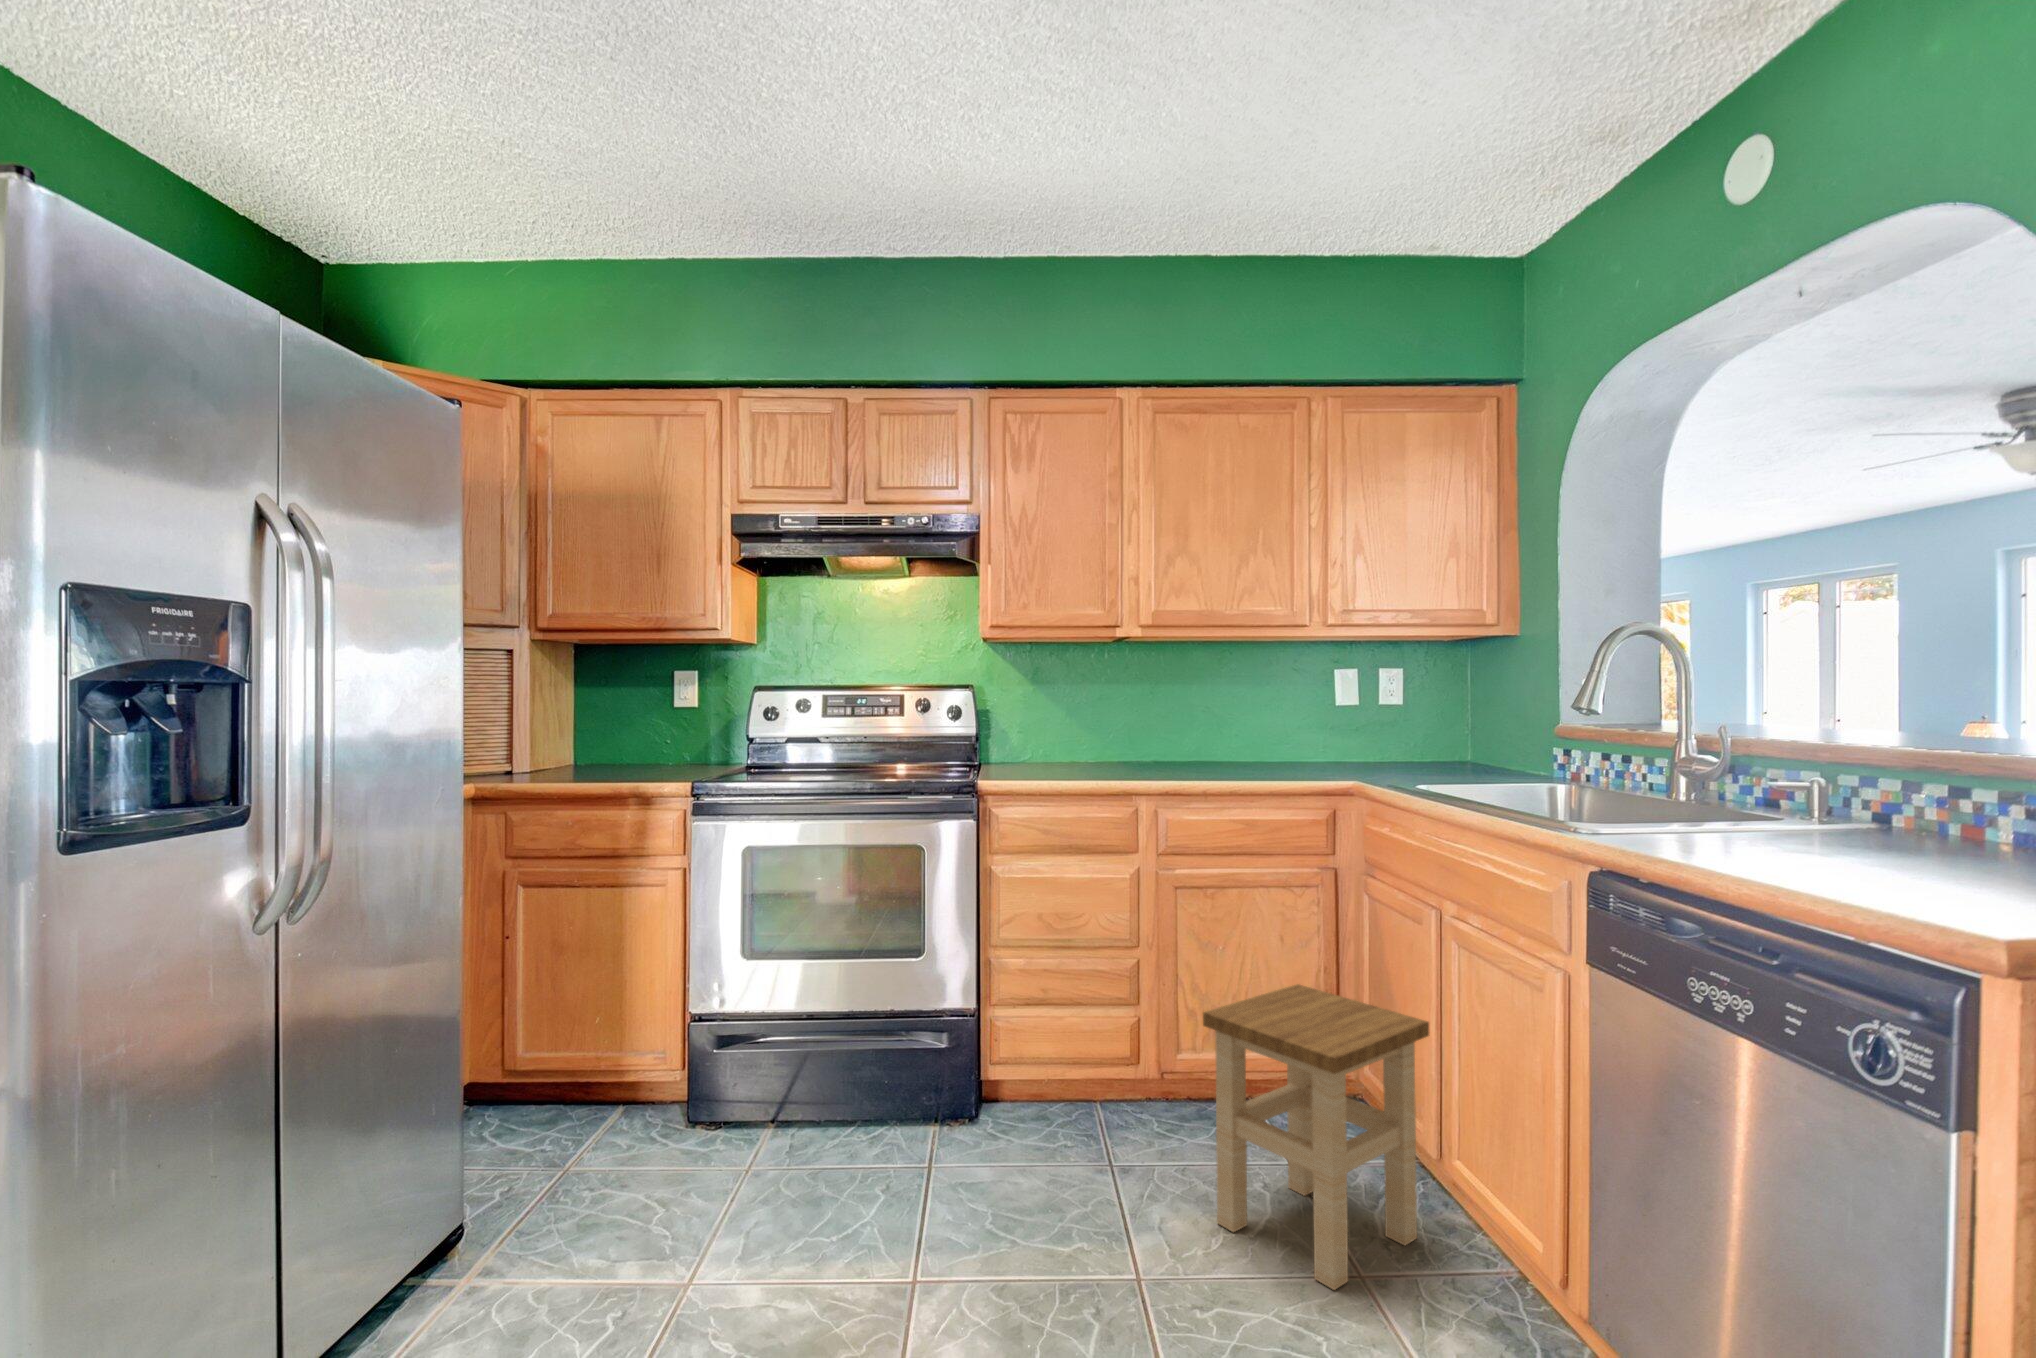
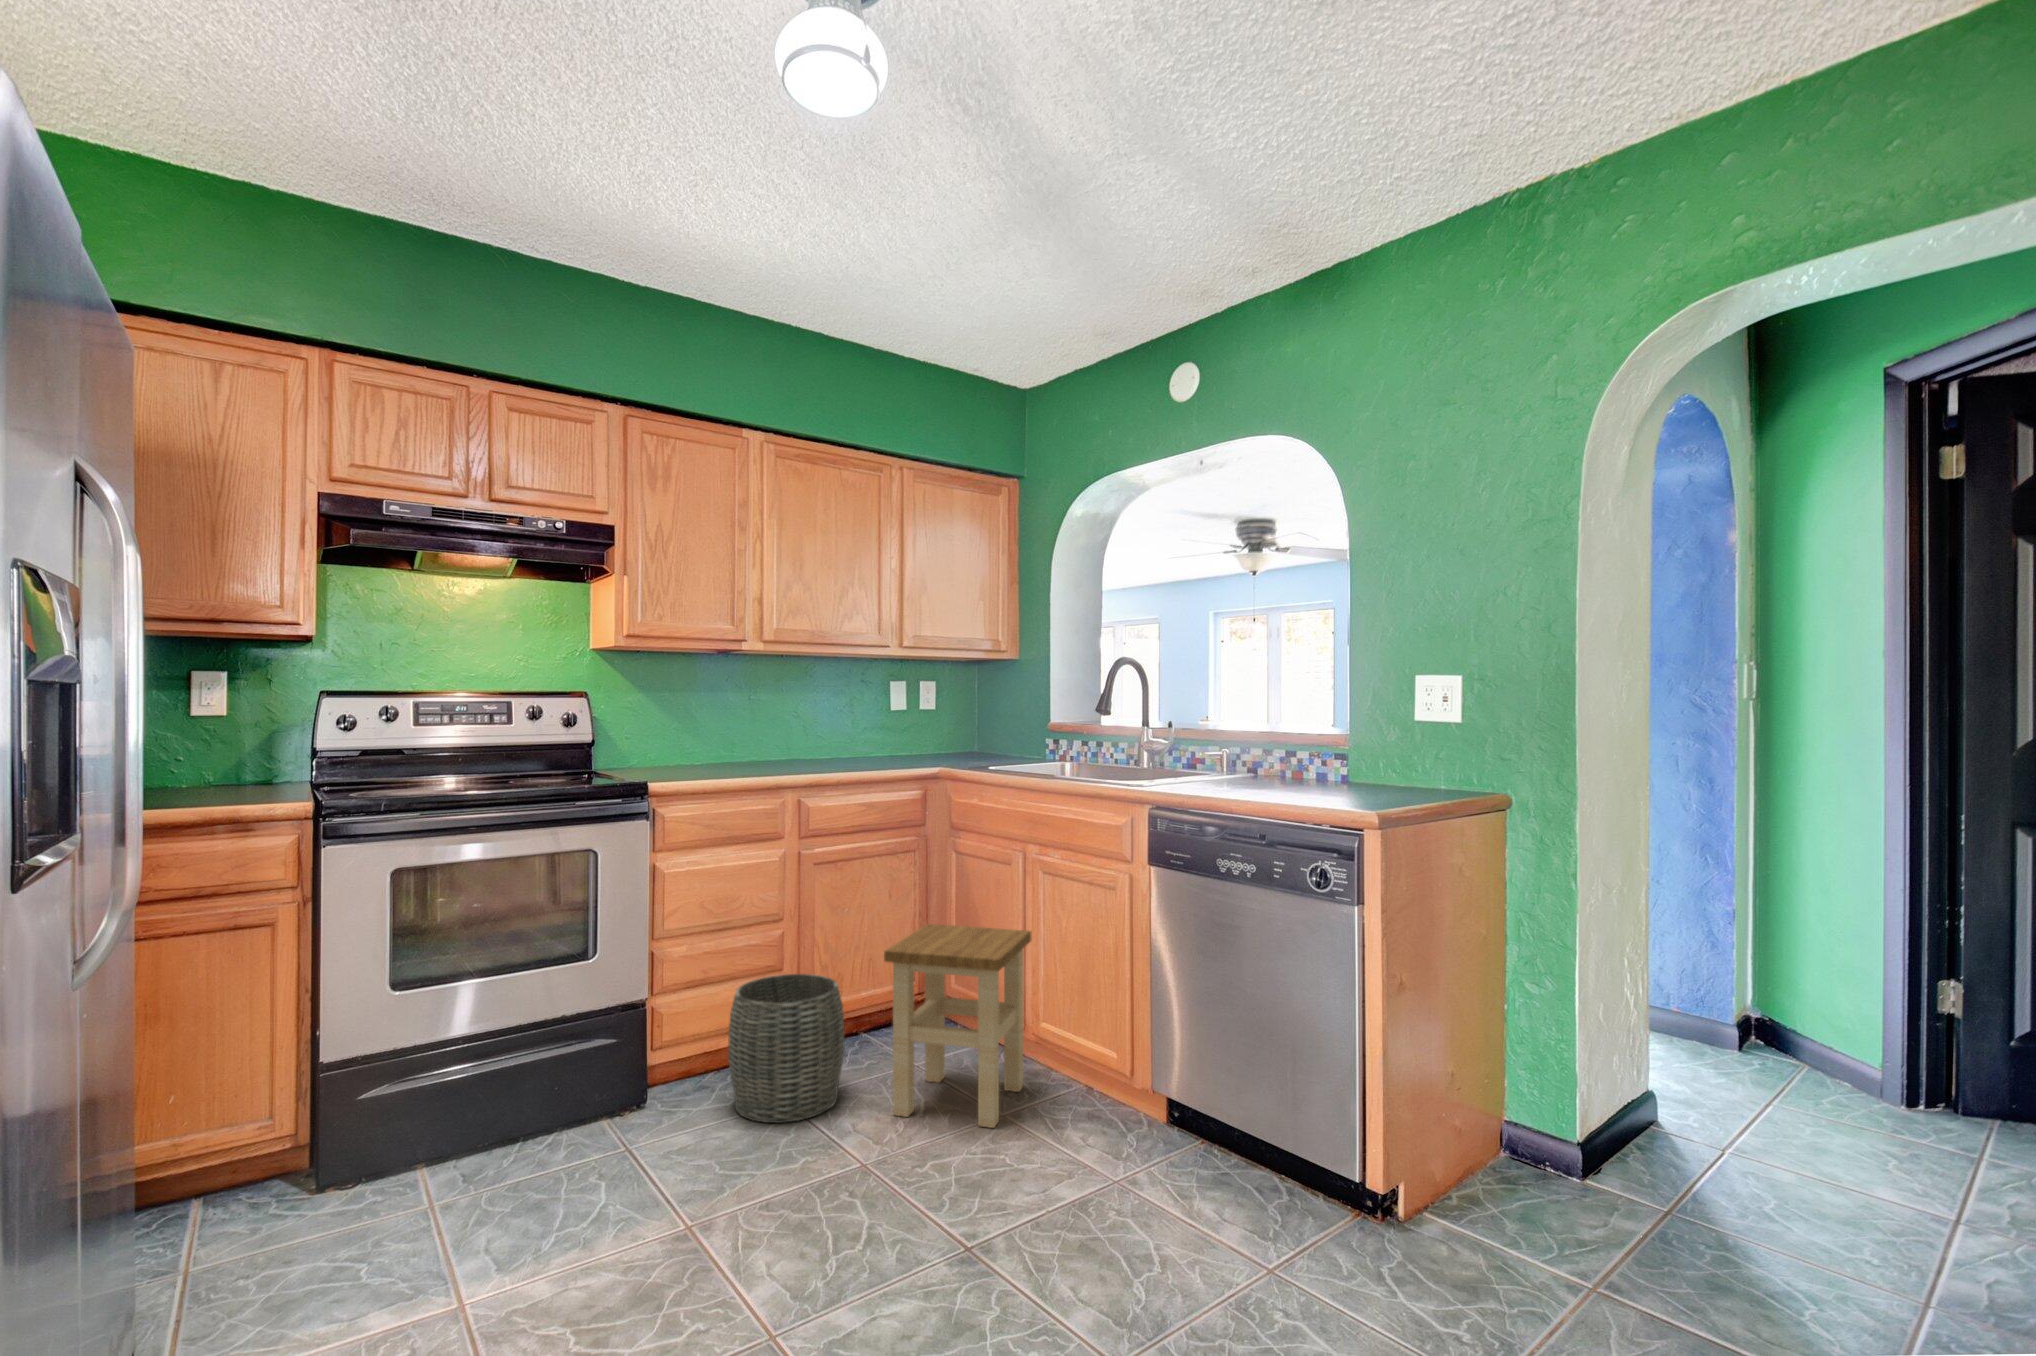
woven basket: none [1048,1012,1180,1194] -> present [728,974,844,1123]

